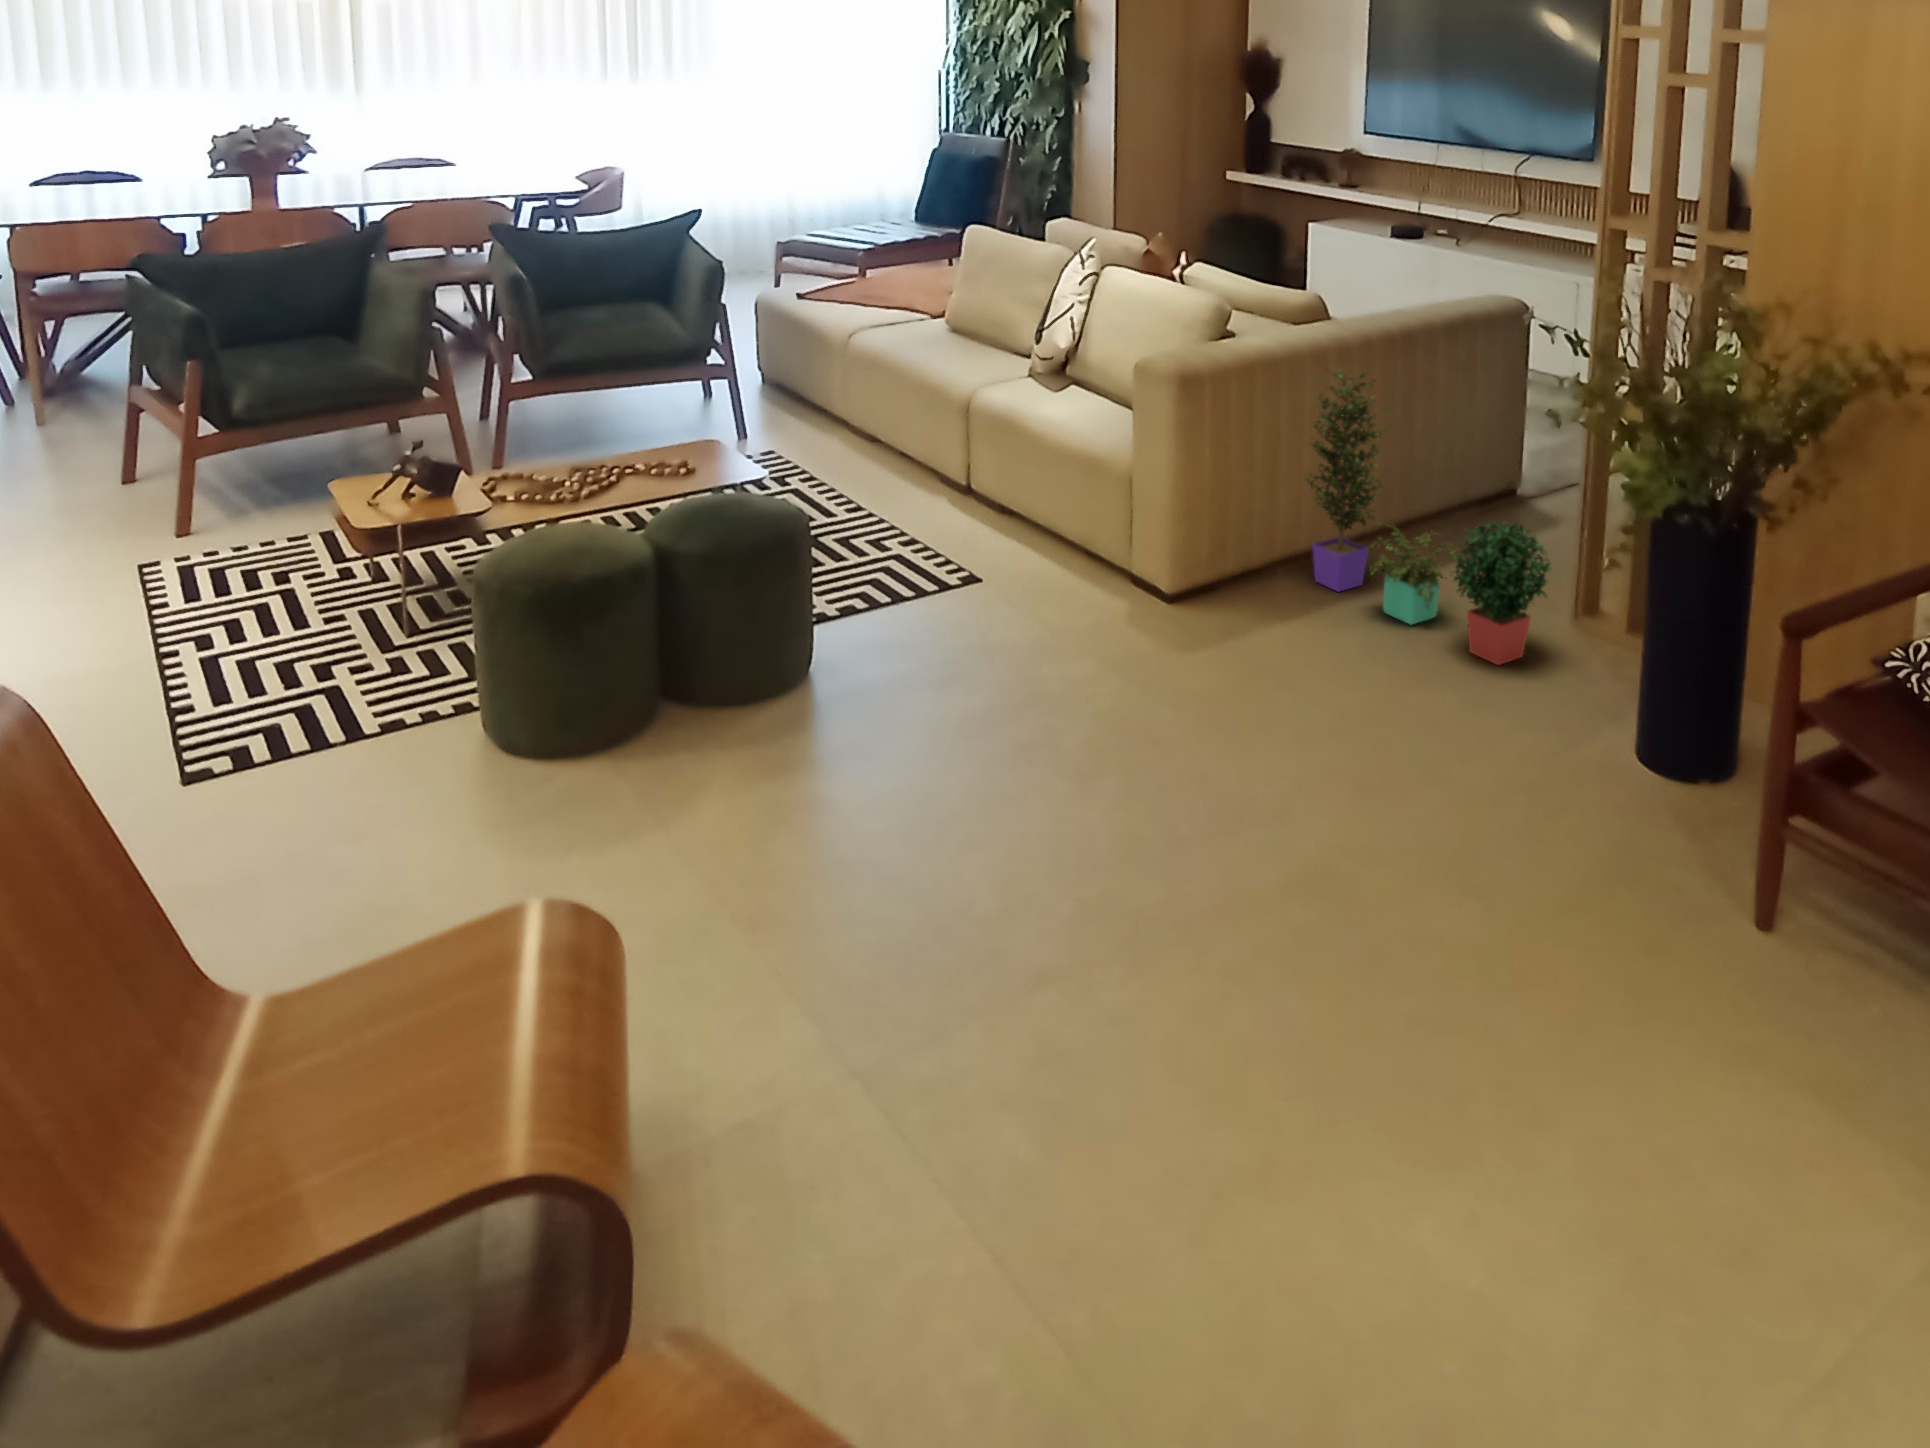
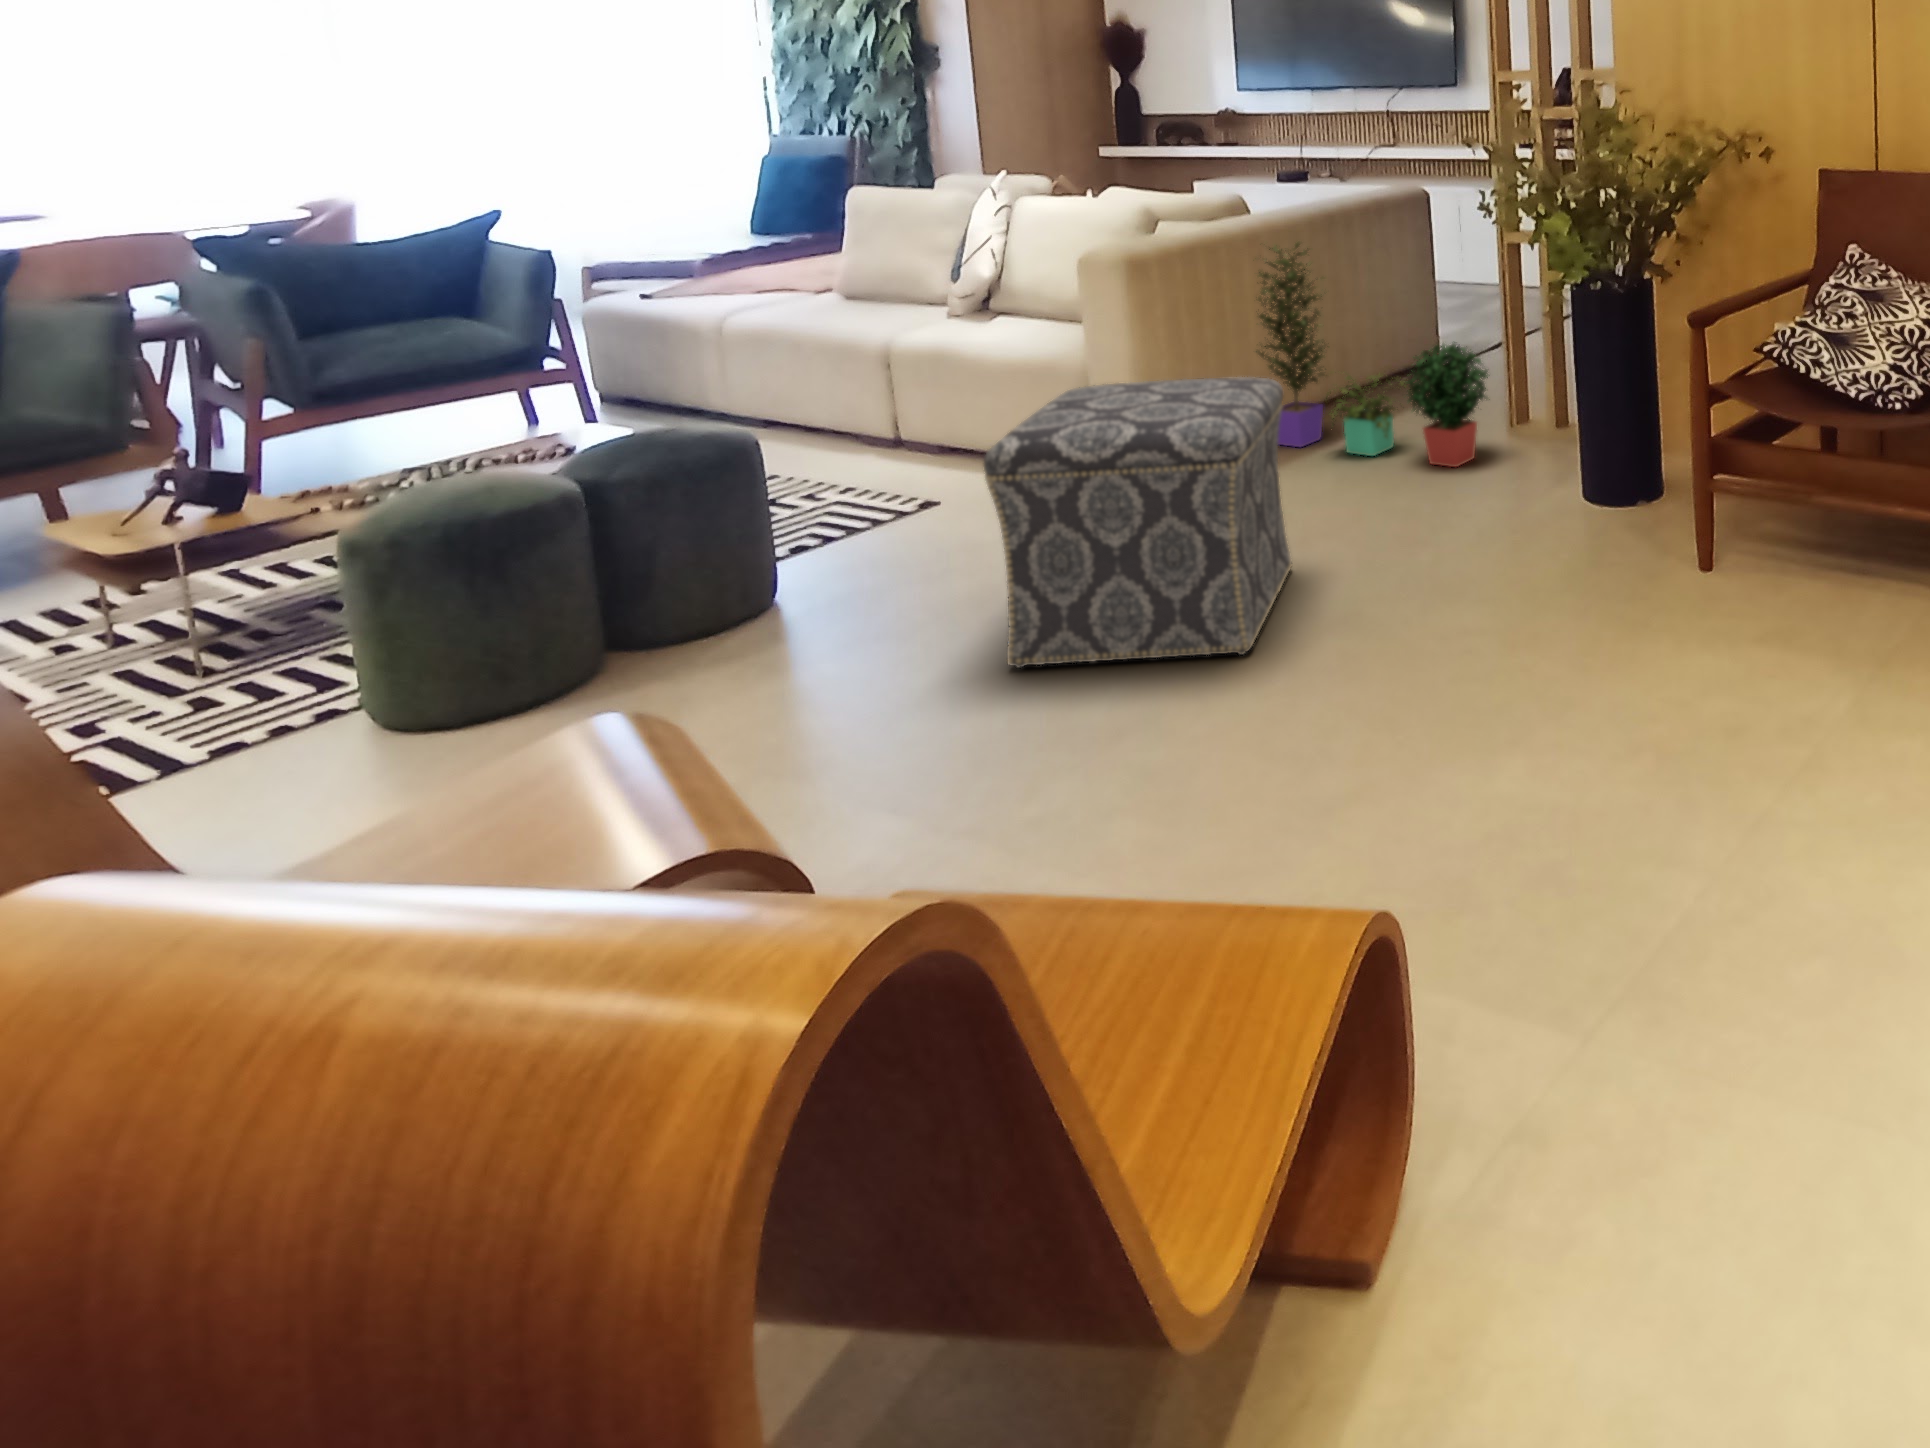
ottoman: none [981,529,1299,877] -> present [984,377,1292,668]

